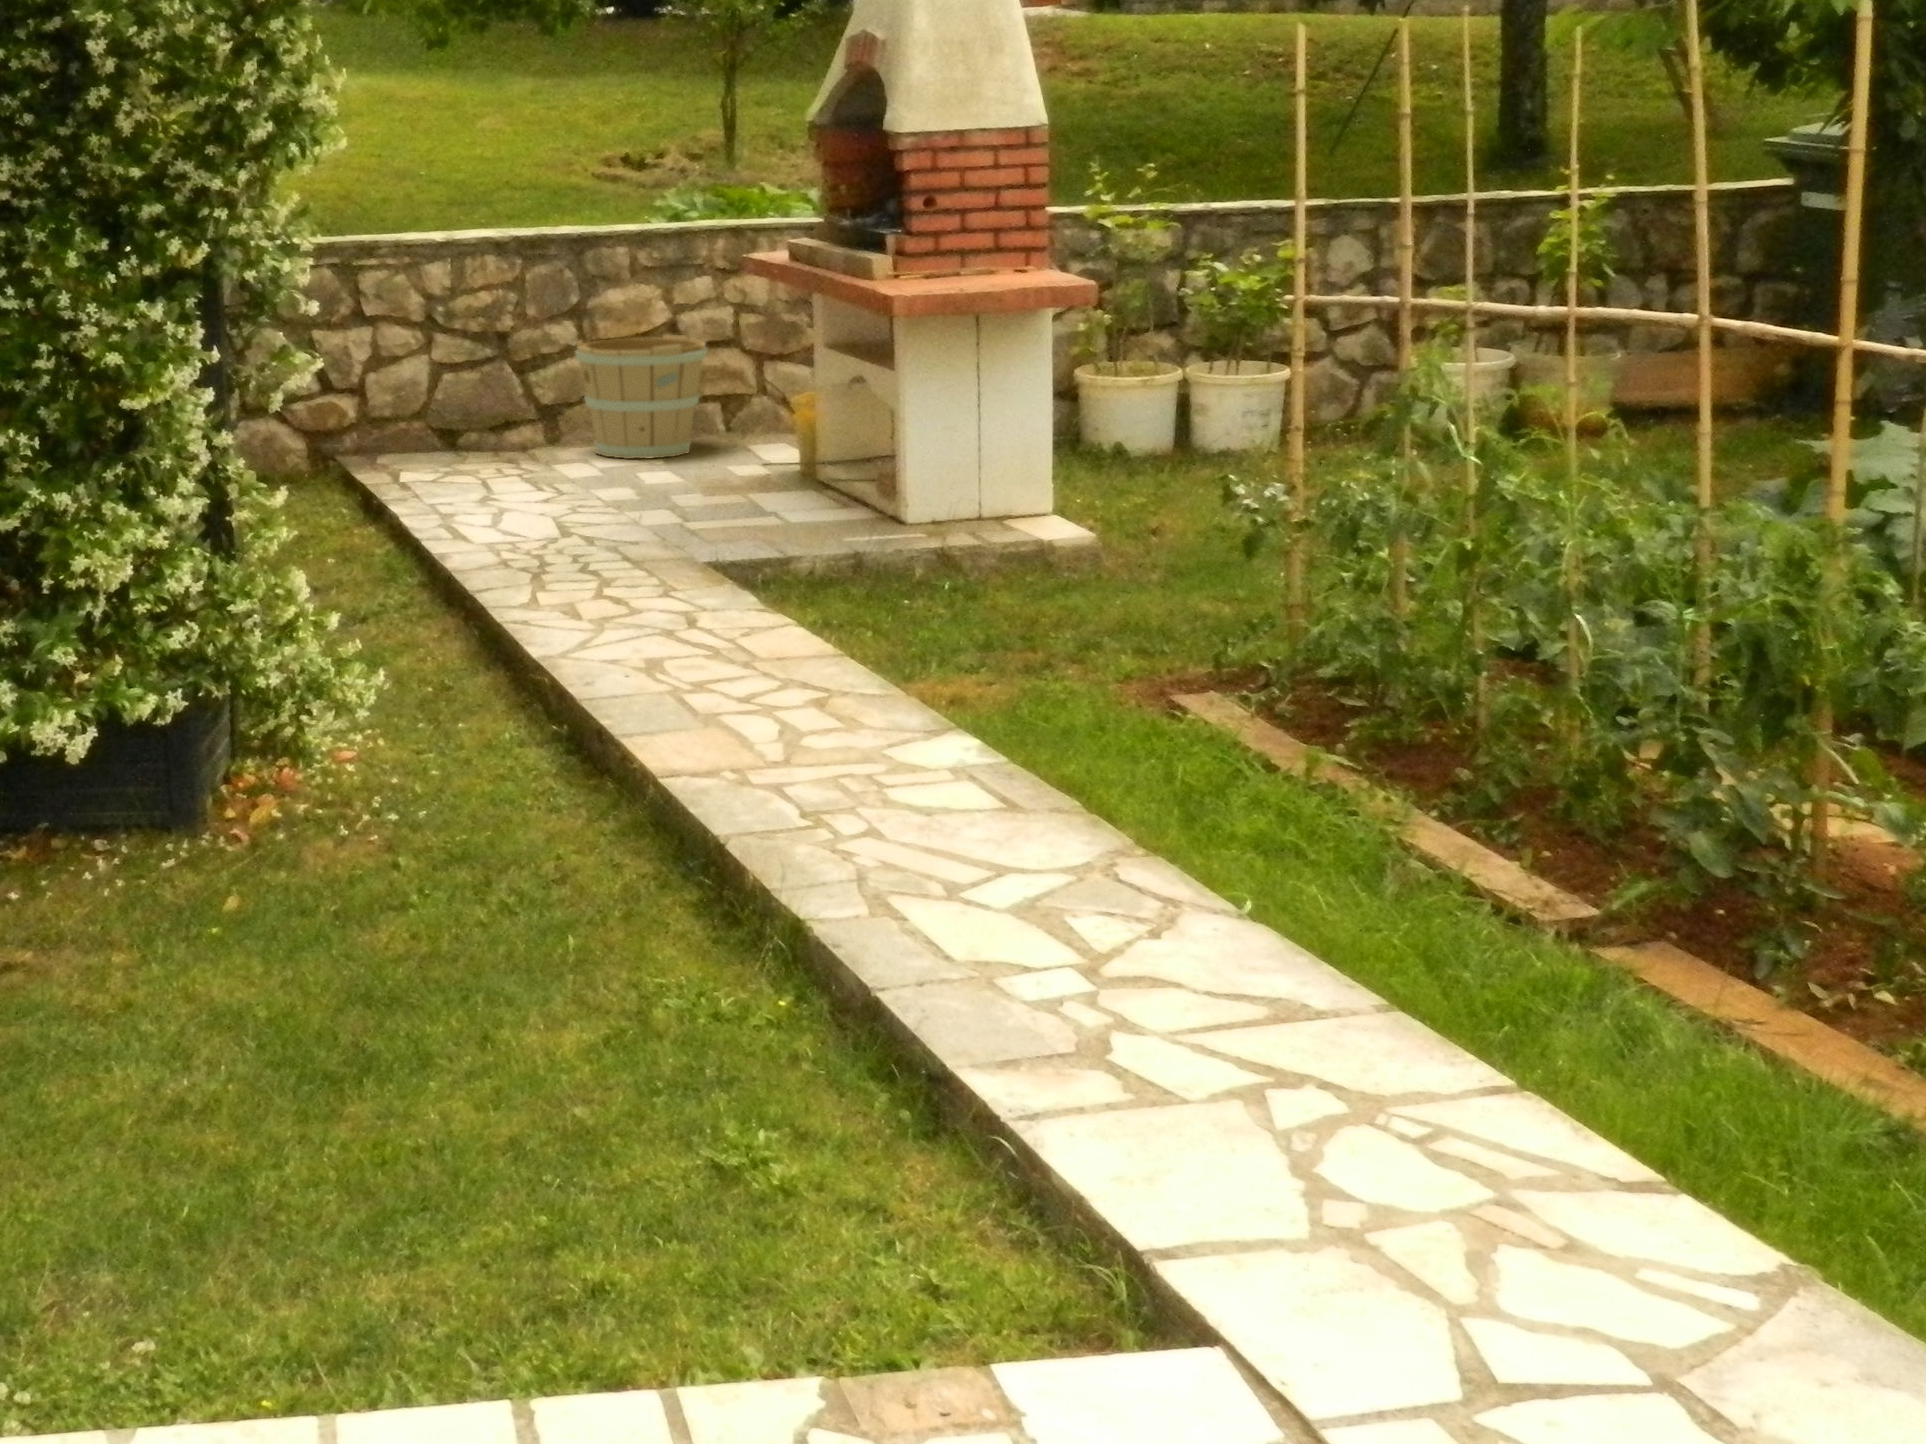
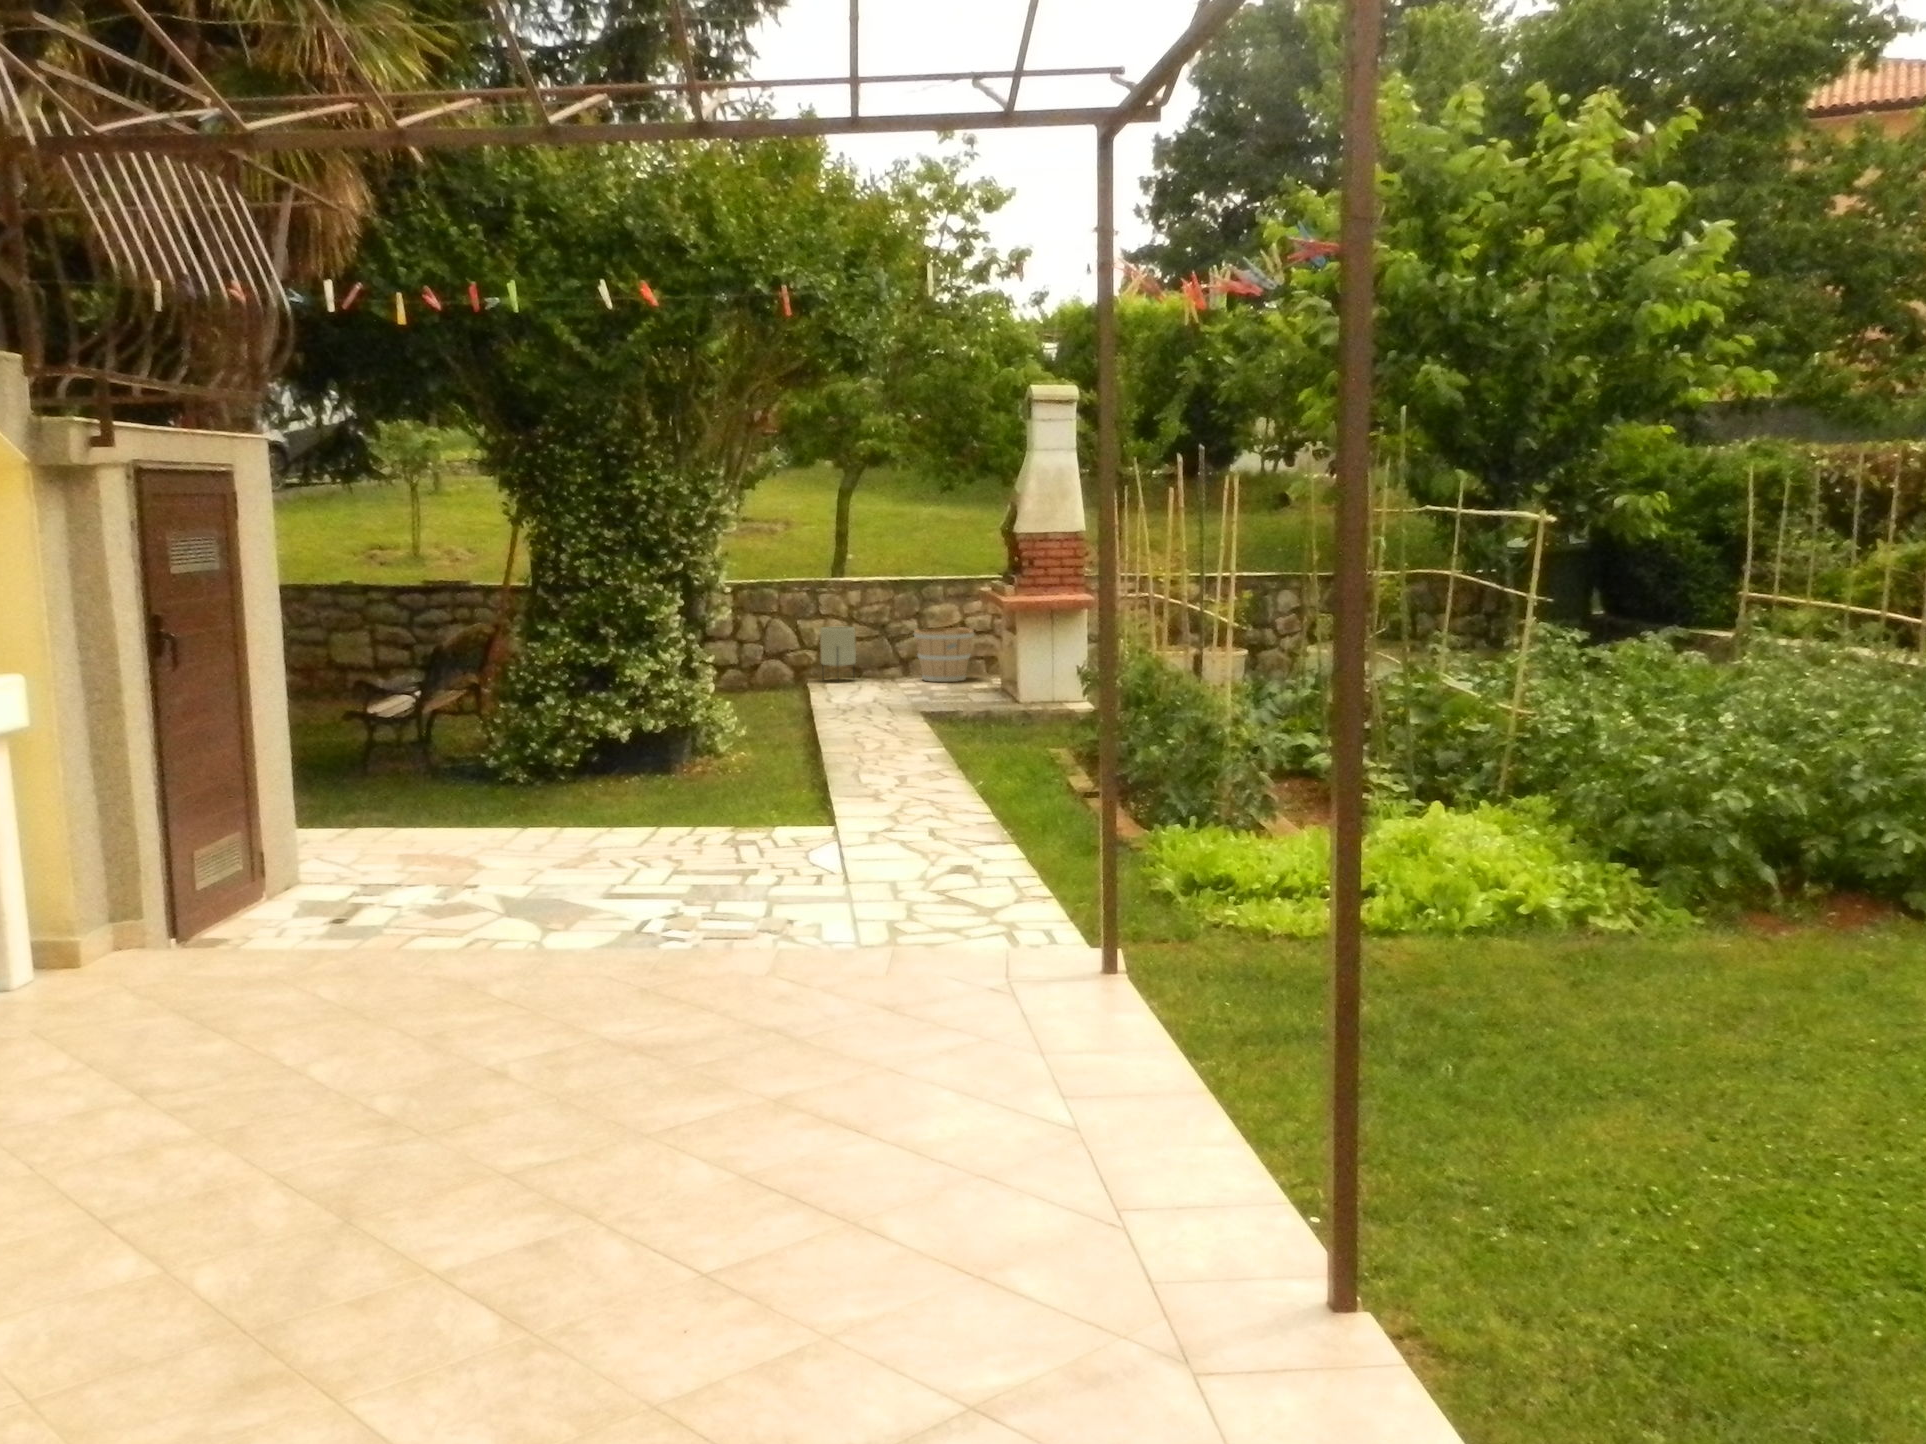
planter: none [368,341,448,467] -> present [820,627,856,666]

